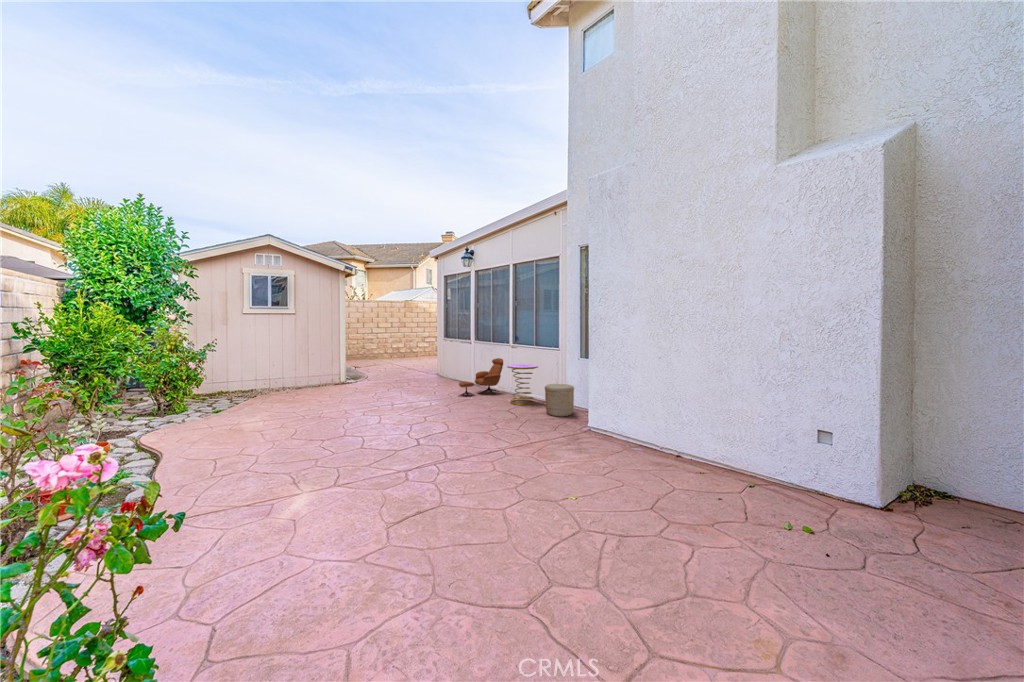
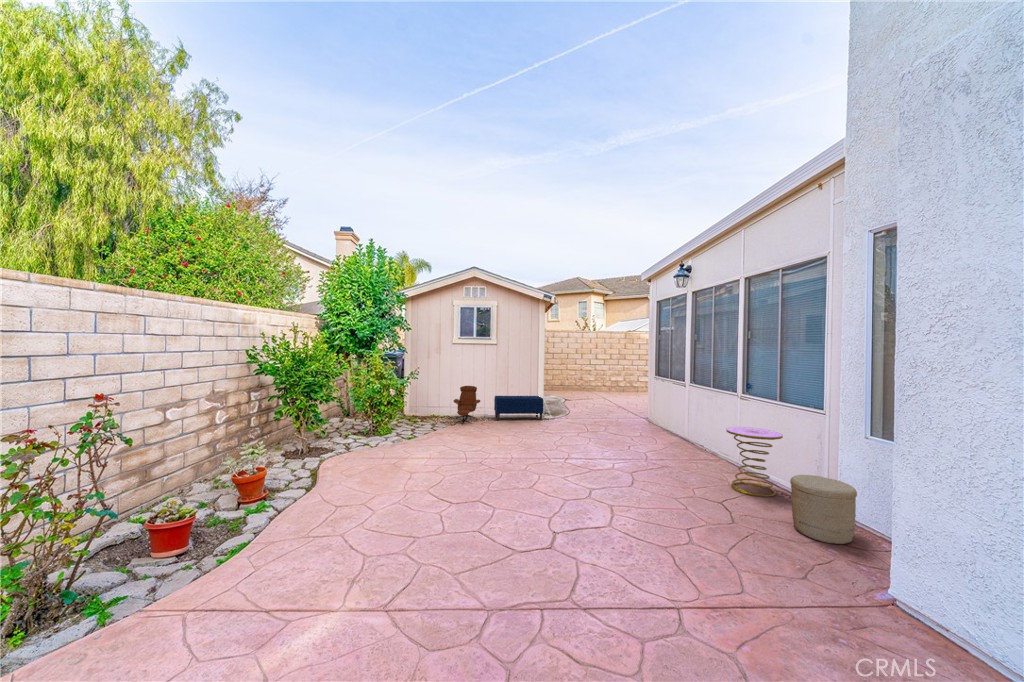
lounge chair: present [459,358,503,396] -> present [454,386,480,425]
bench: none [295,363,348,389] -> present [494,396,544,421]

